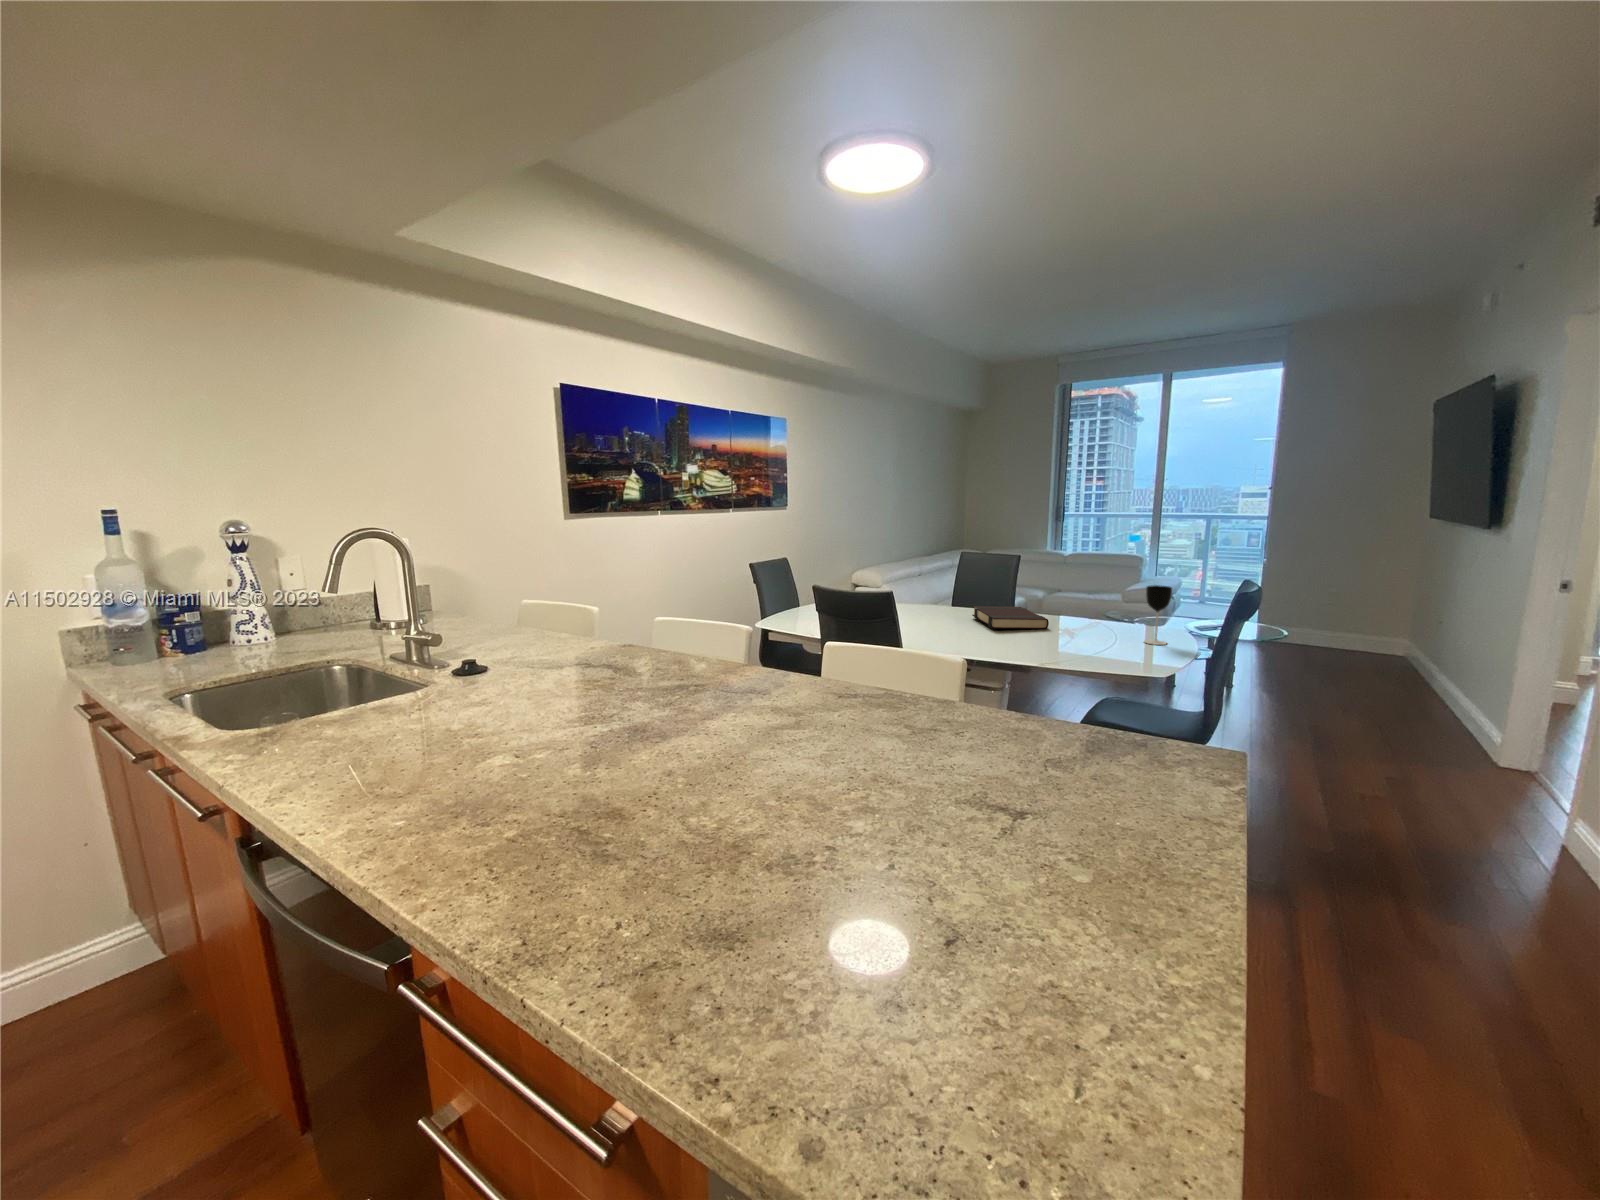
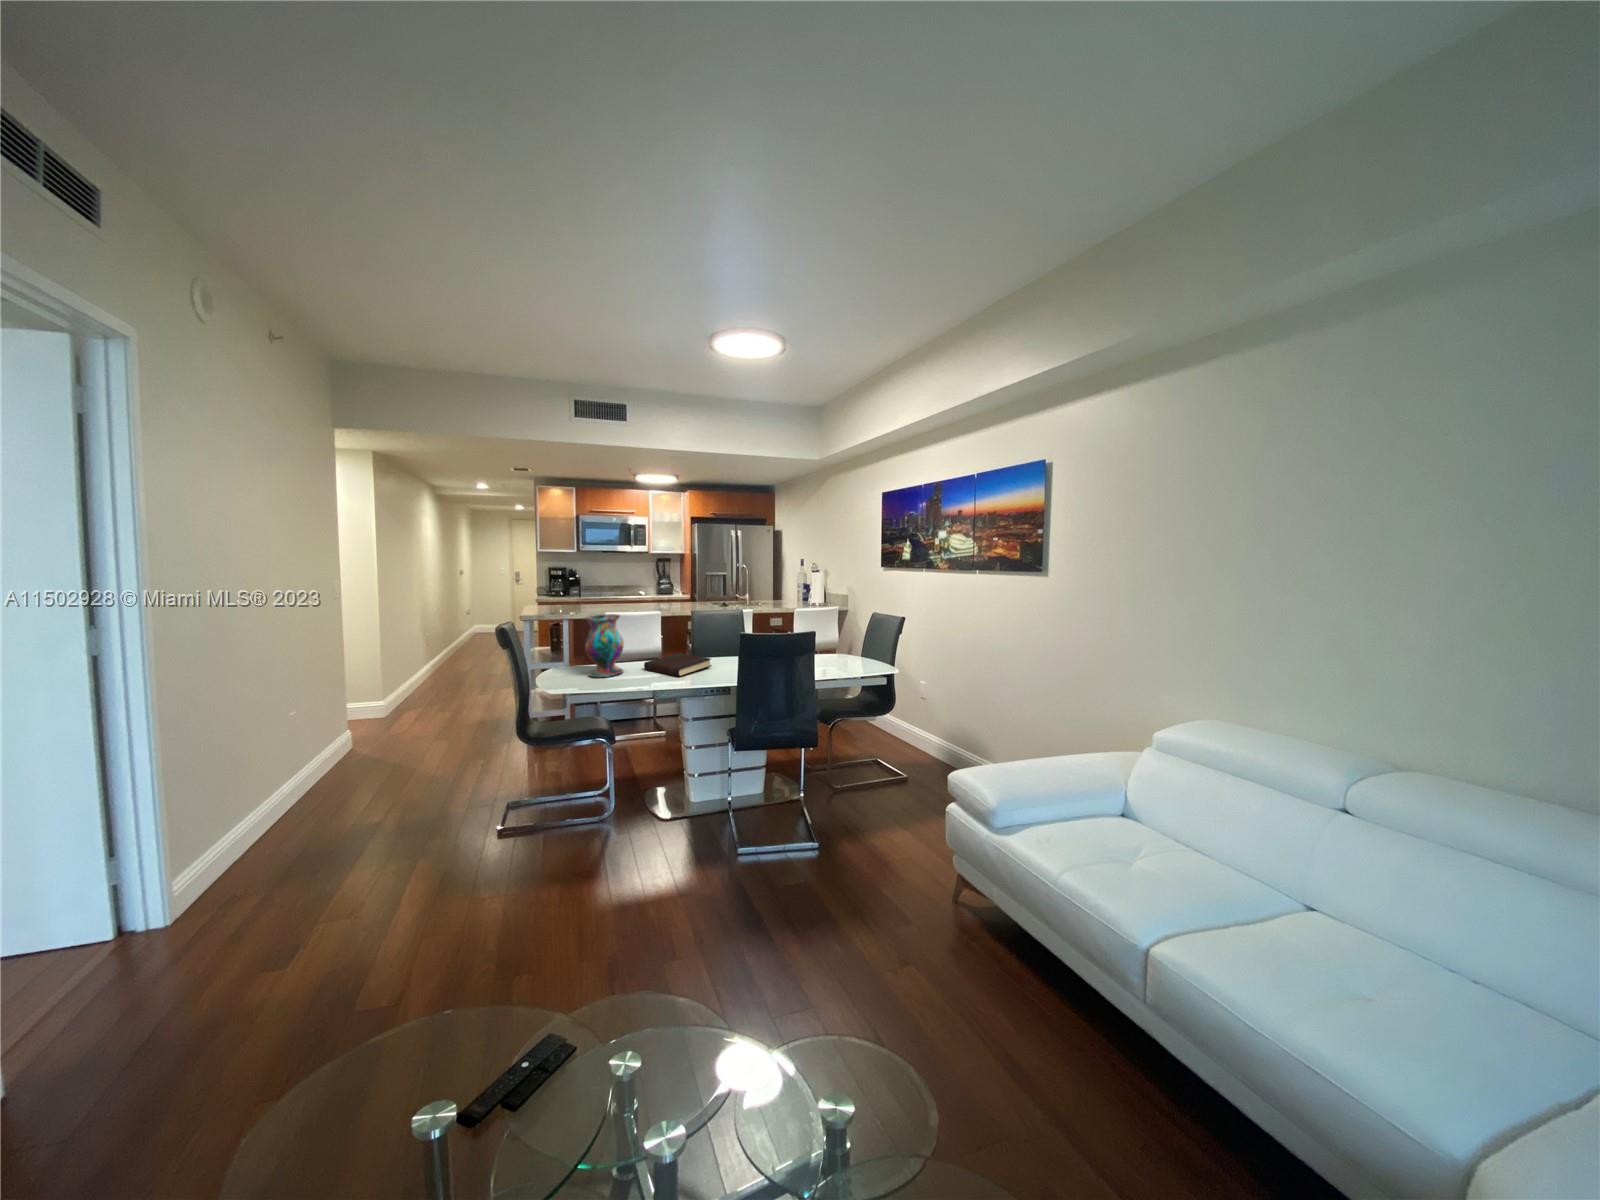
vase: none [1076,553,1128,636] -> present [585,614,624,677]
wine glass: present [1145,585,1172,645] -> none [555,634,575,675]

